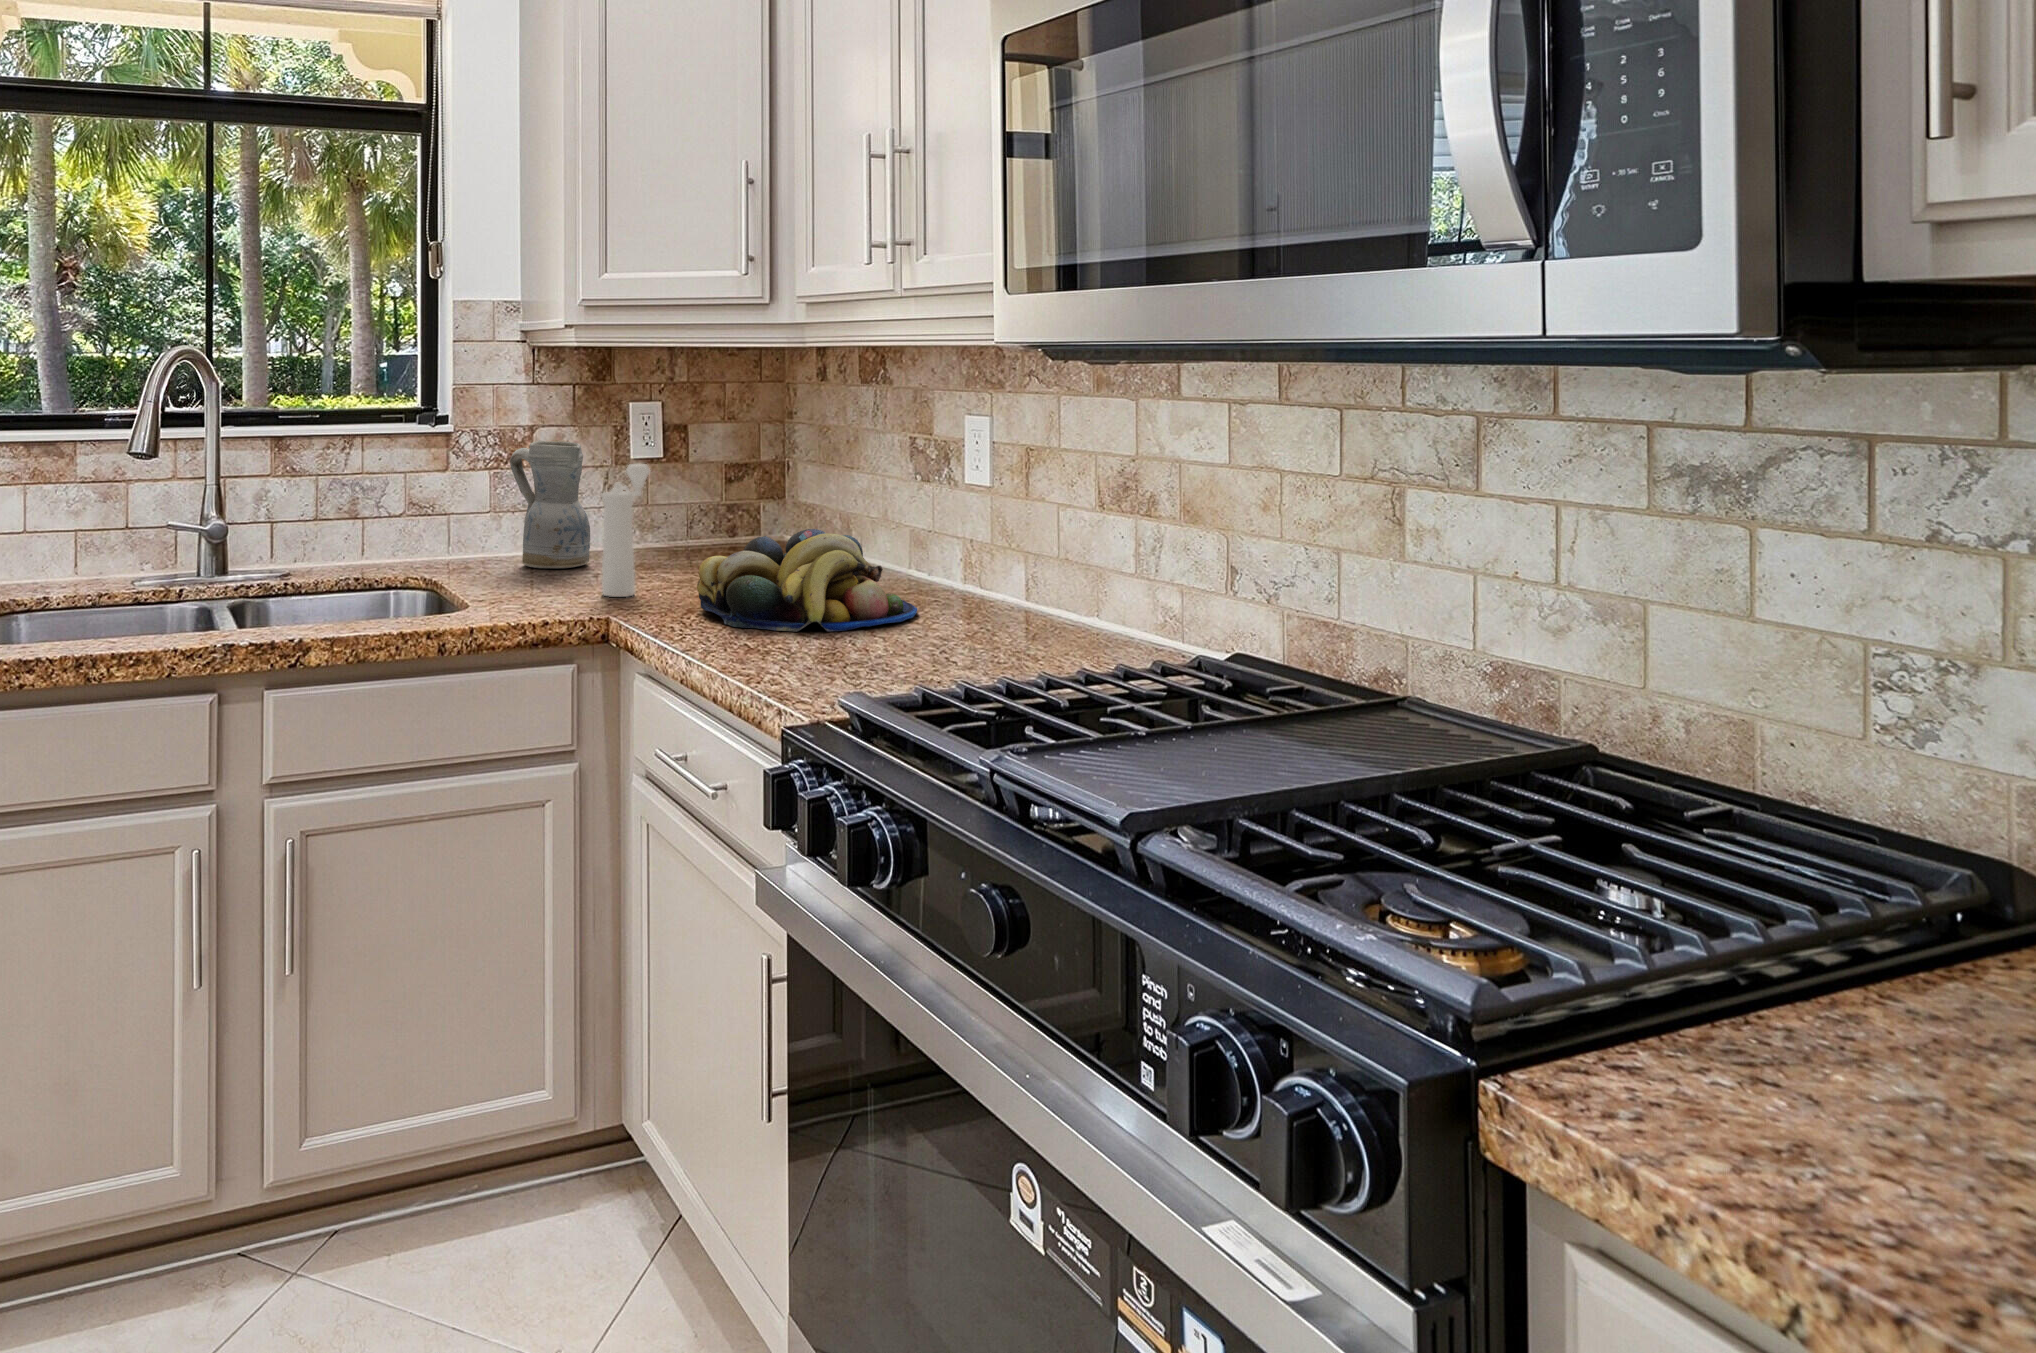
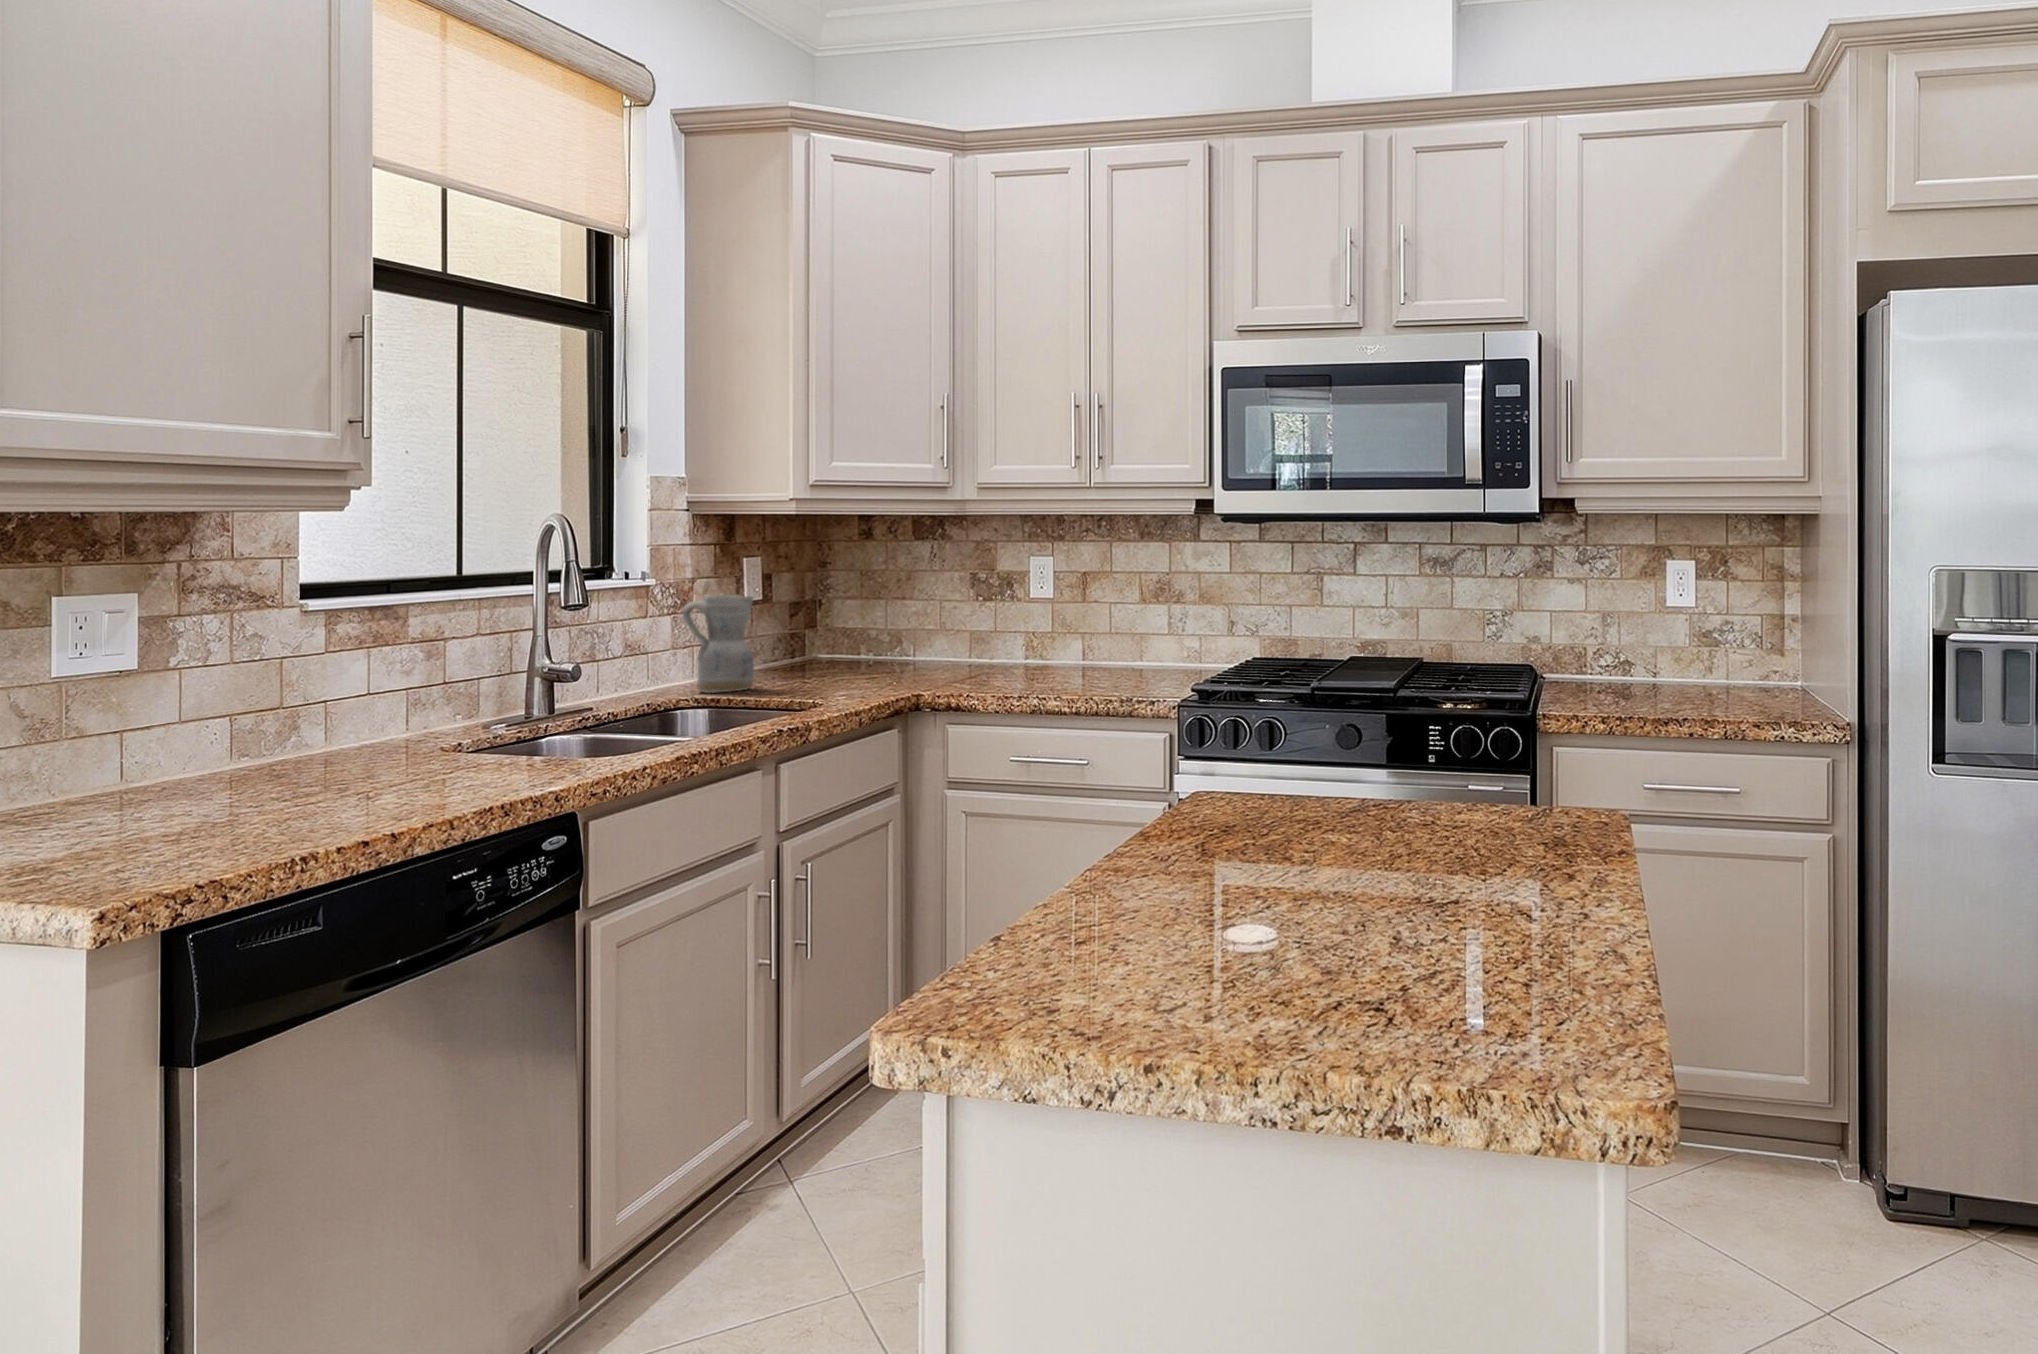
pepper mill: present [601,464,650,597] -> none [838,601,879,690]
fruit bowl: present [697,529,917,632] -> none [940,629,1072,684]

